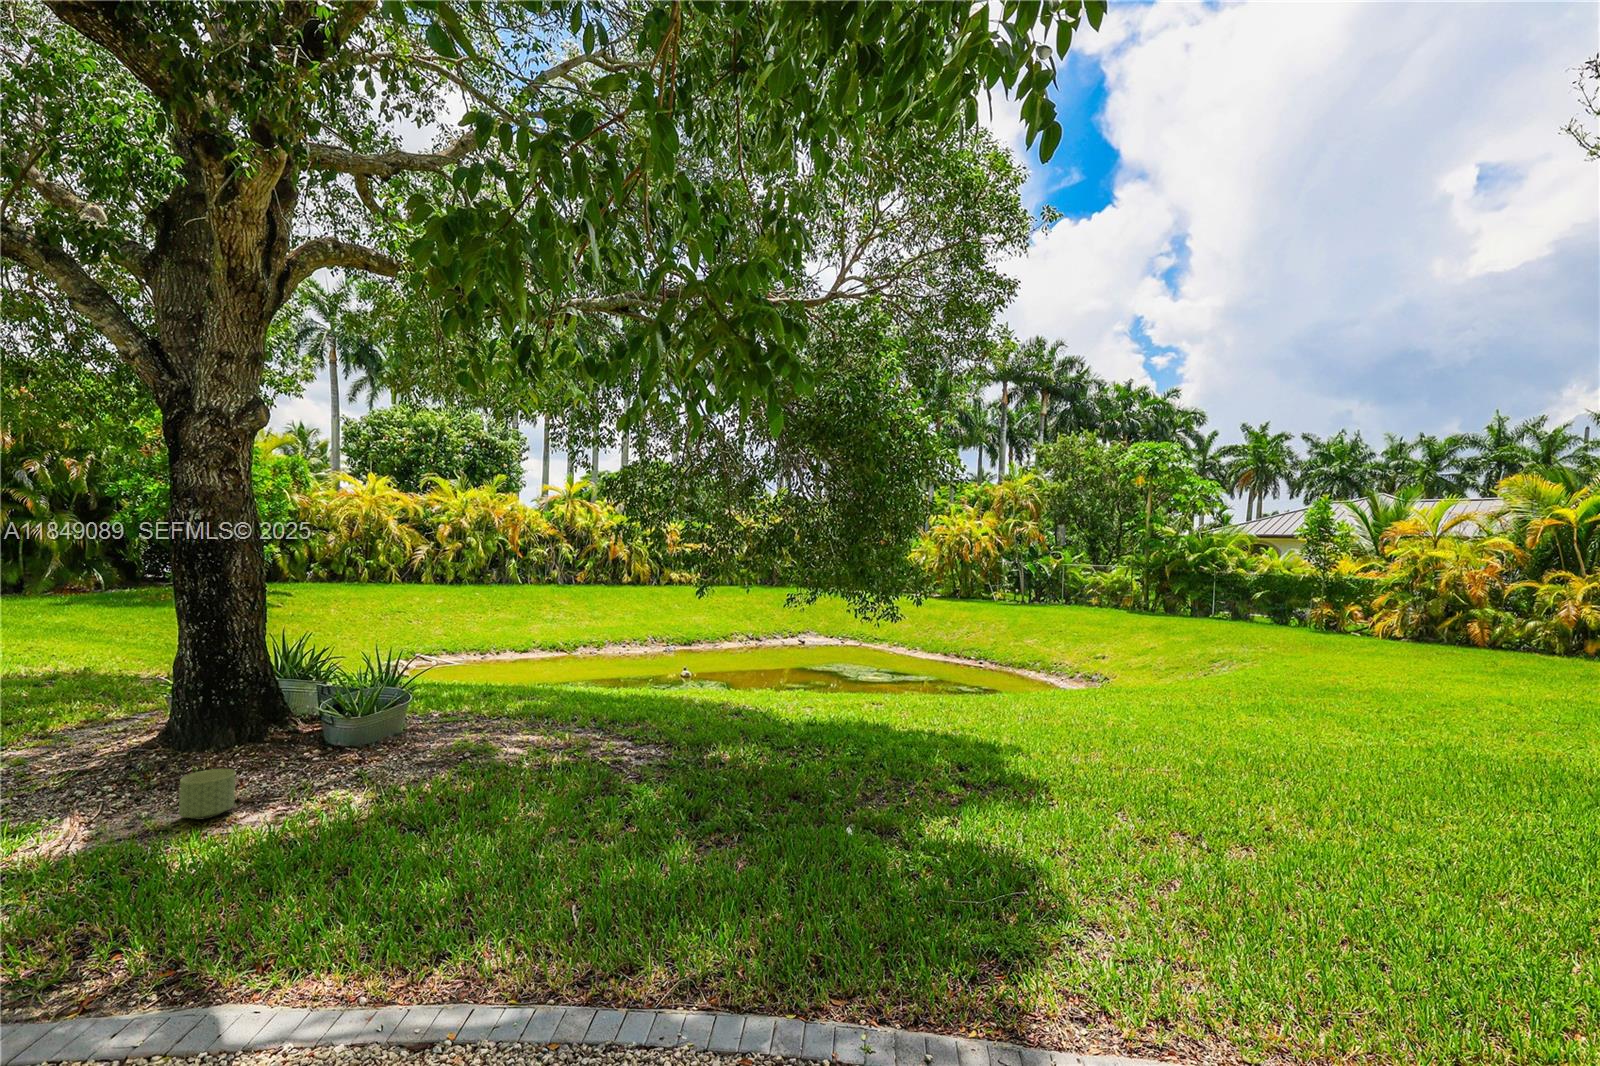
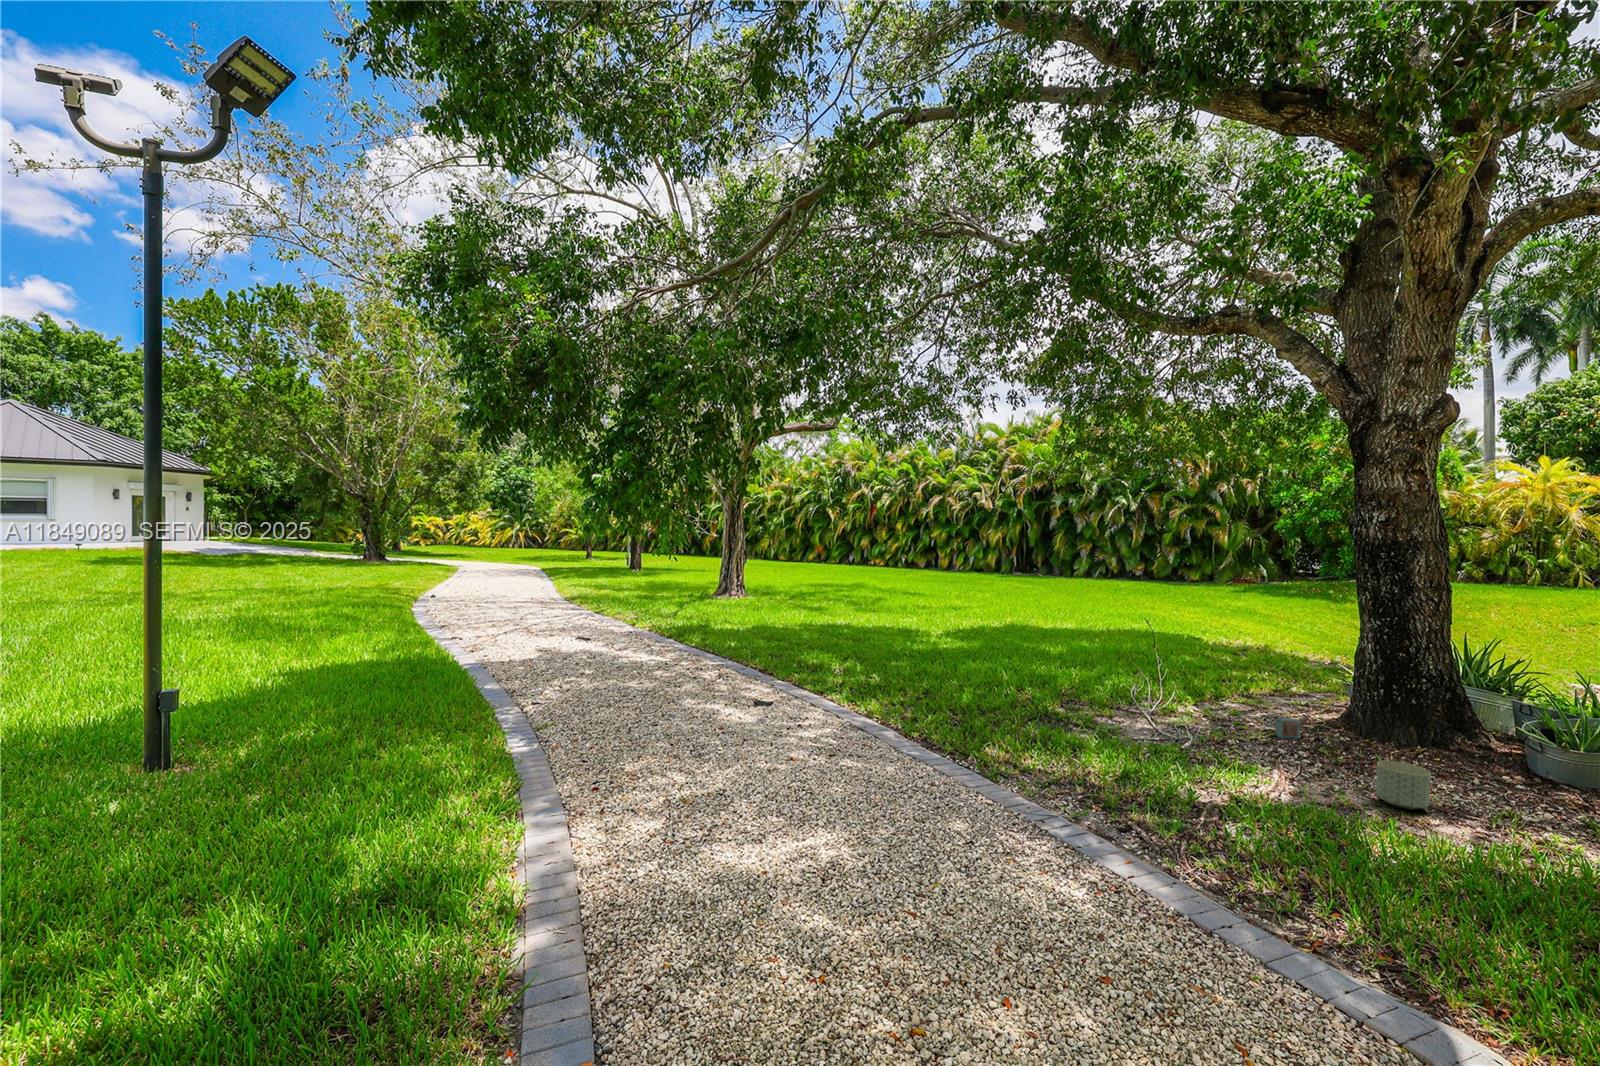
watering can: none [53,746,116,785] -> present [1269,713,1310,738]

